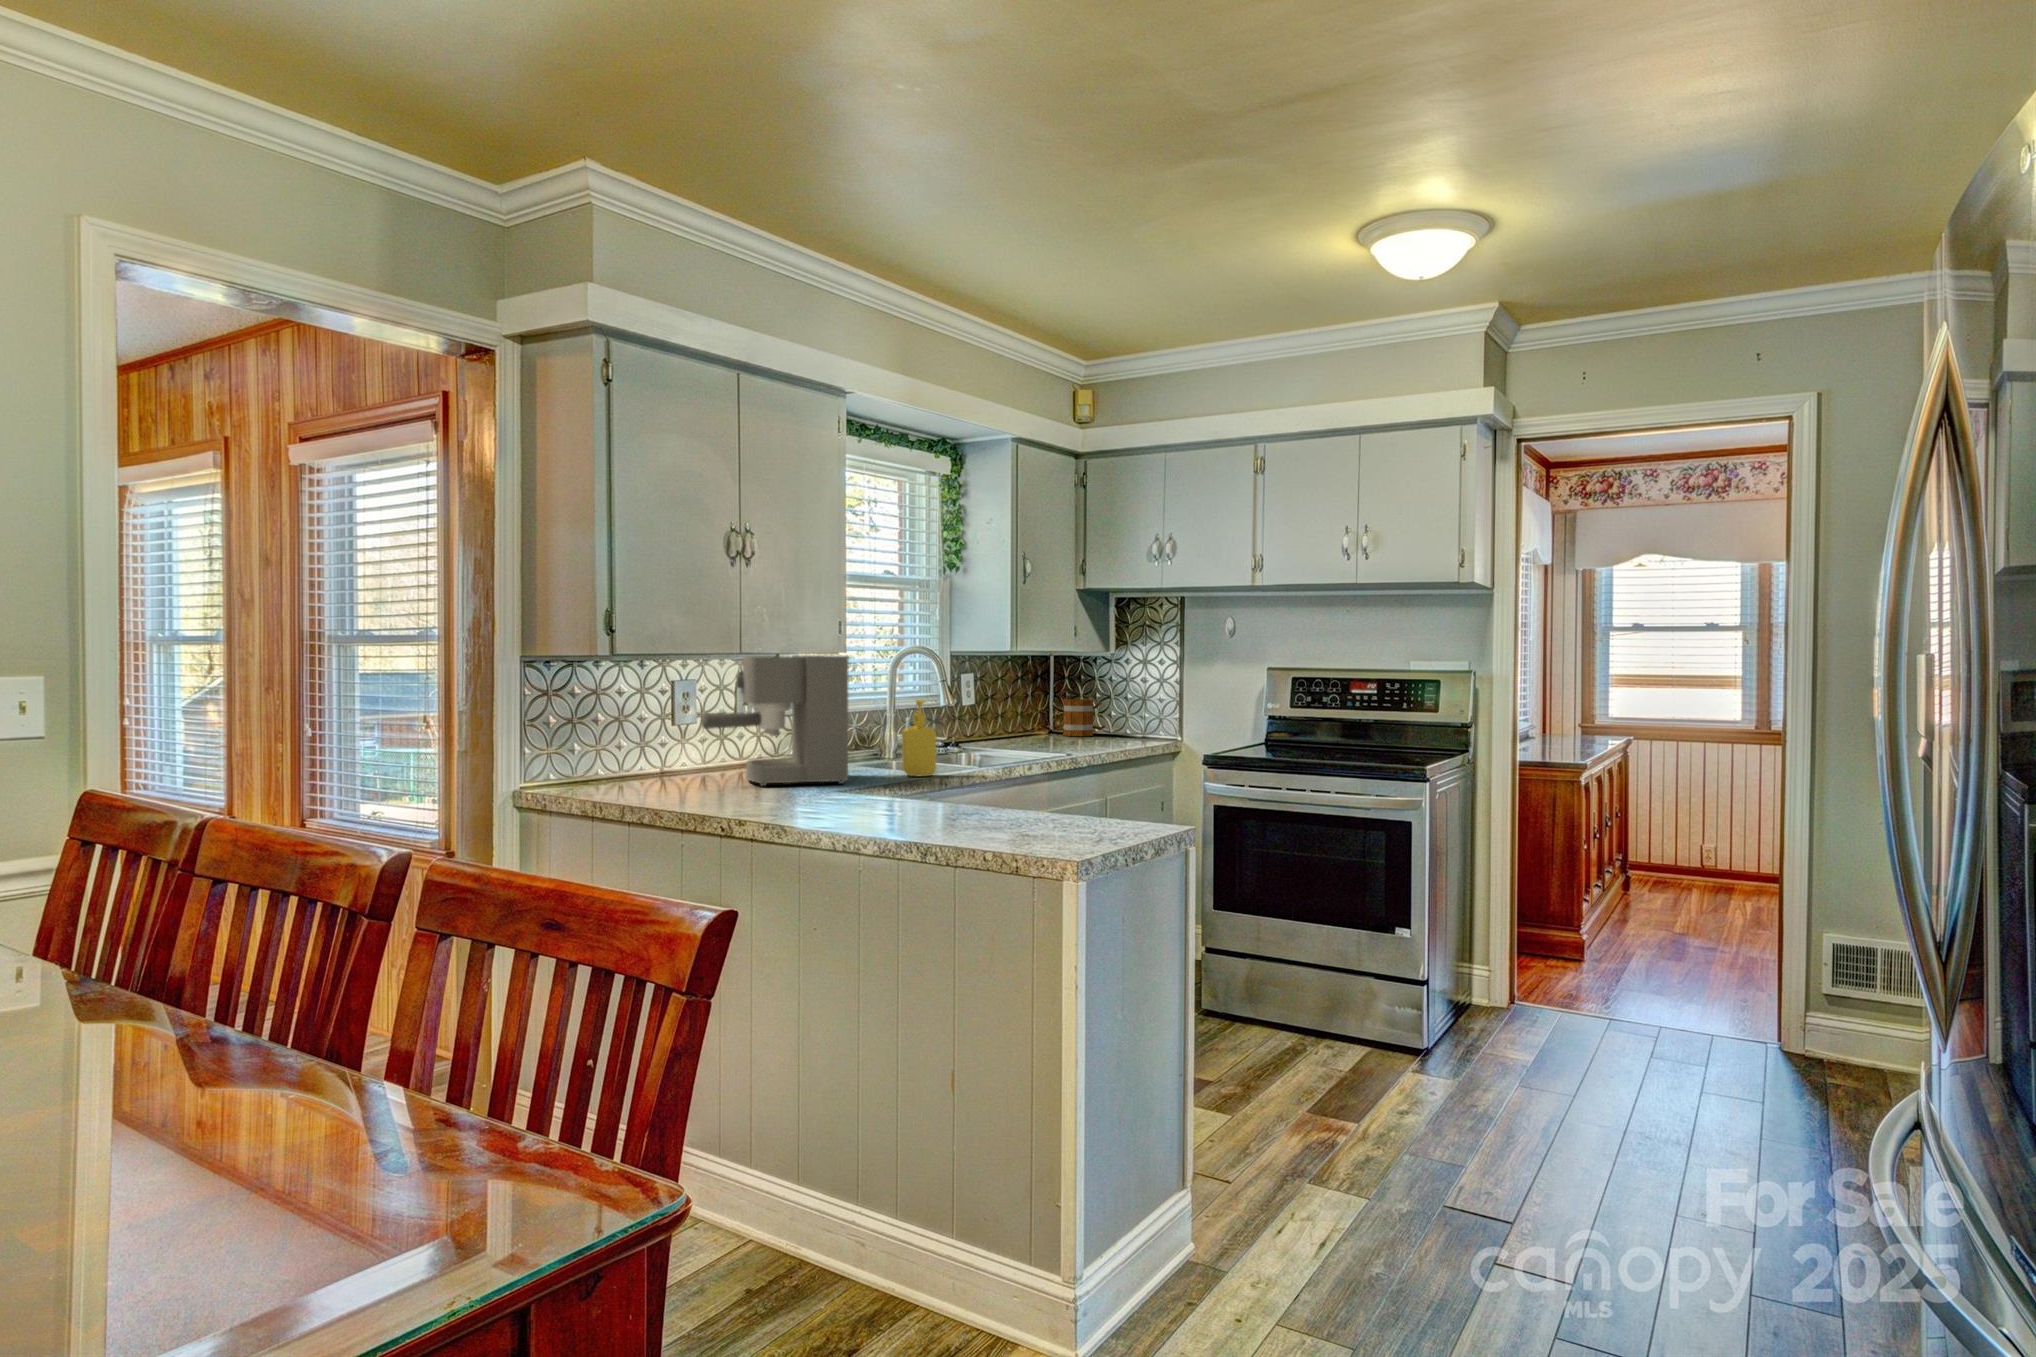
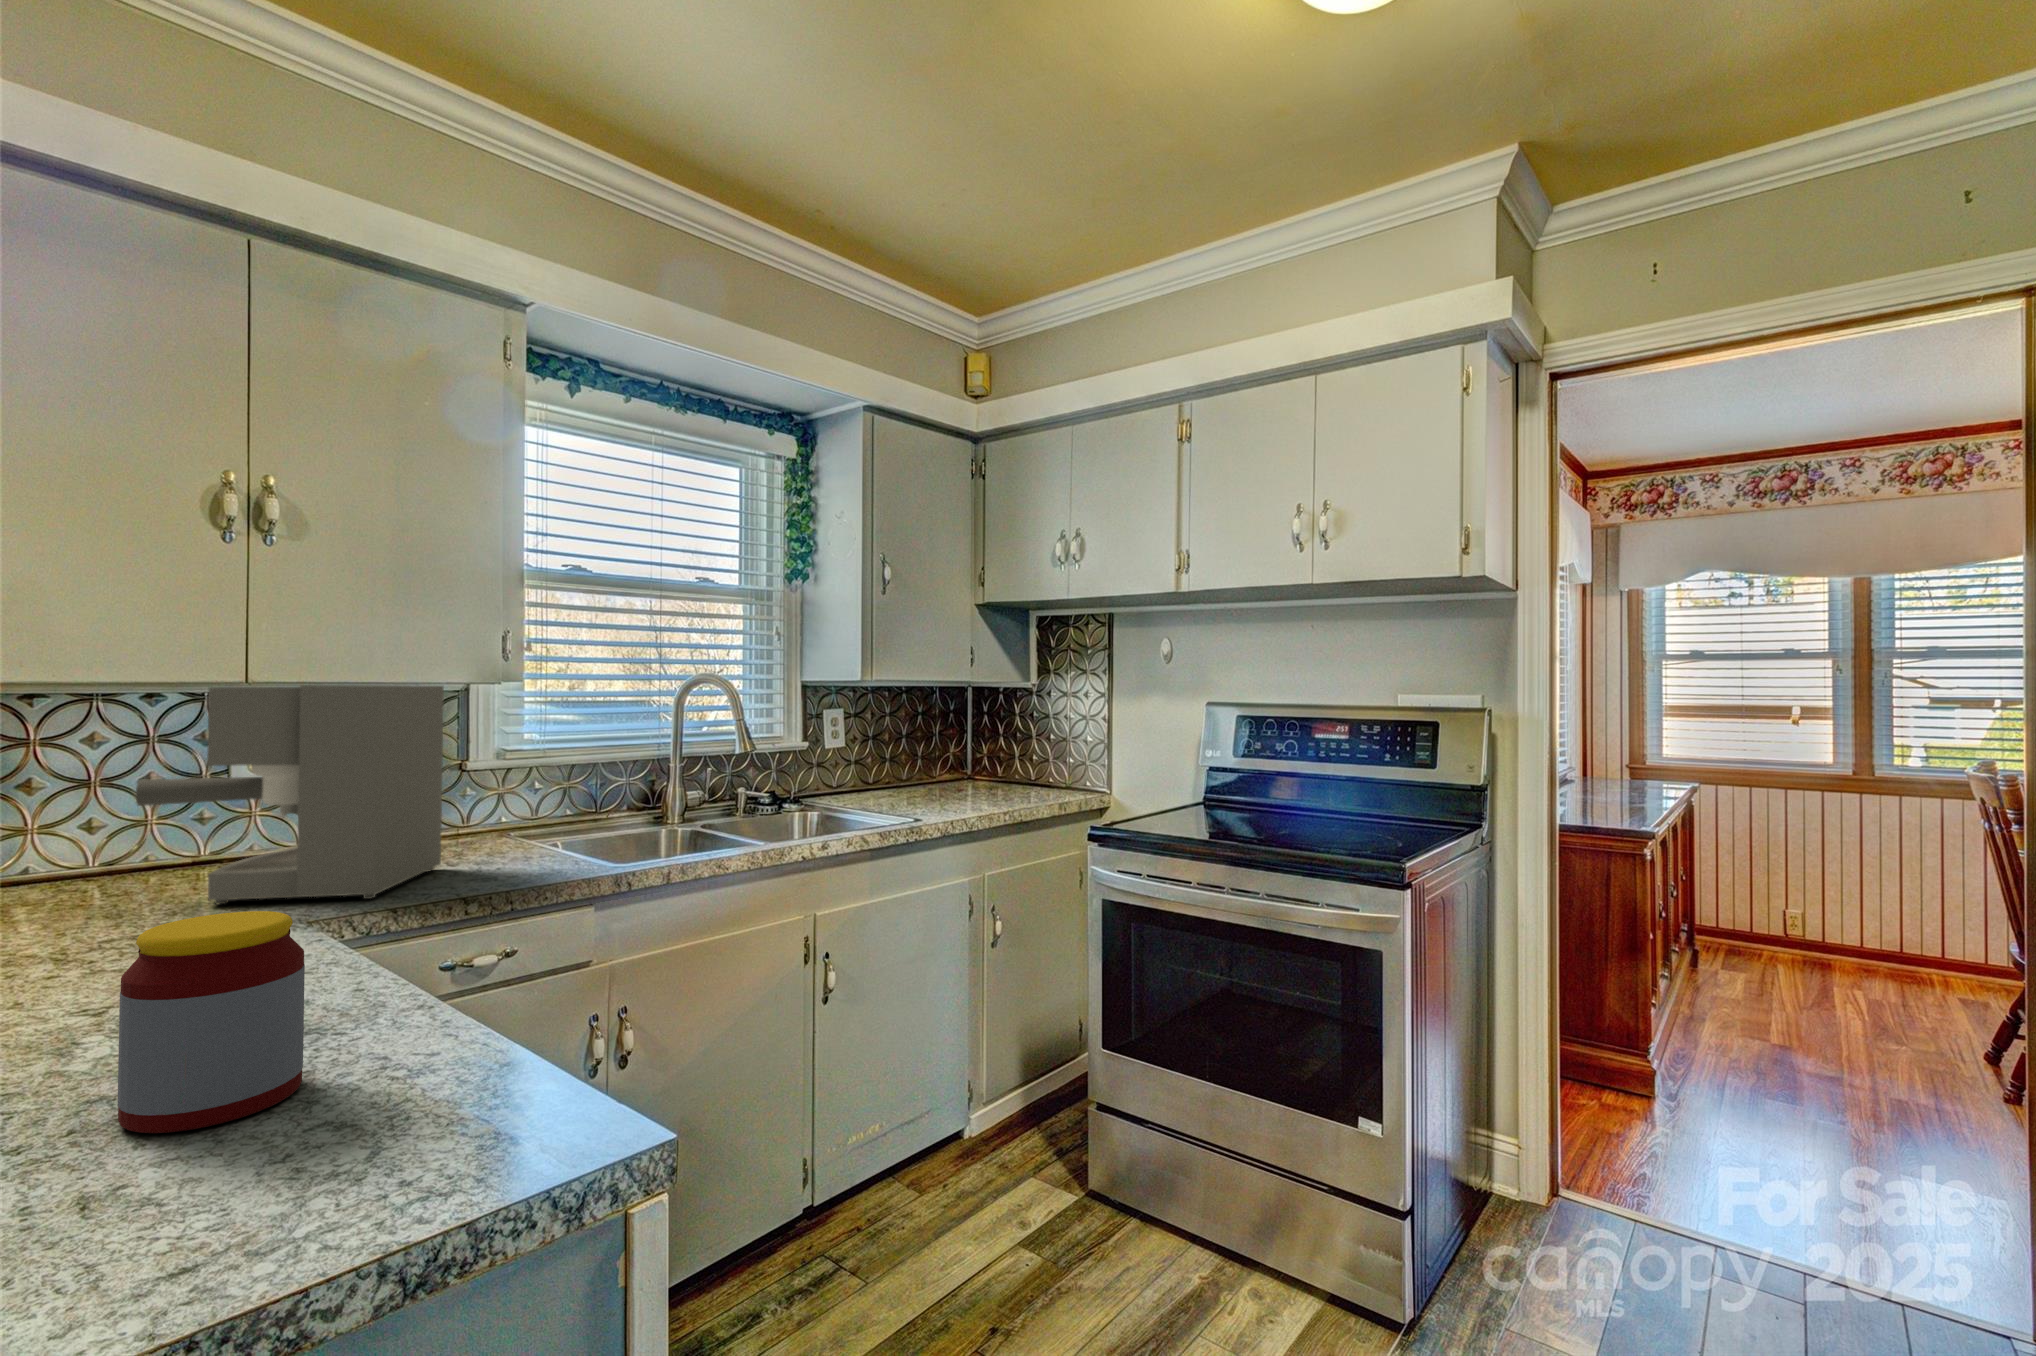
soap dispenser: present [902,699,936,777] -> none [530,754,596,877]
mug: present [1063,699,1105,736] -> none [976,738,1031,784]
jar: none [986,749,1040,823] -> present [118,911,305,1133]

